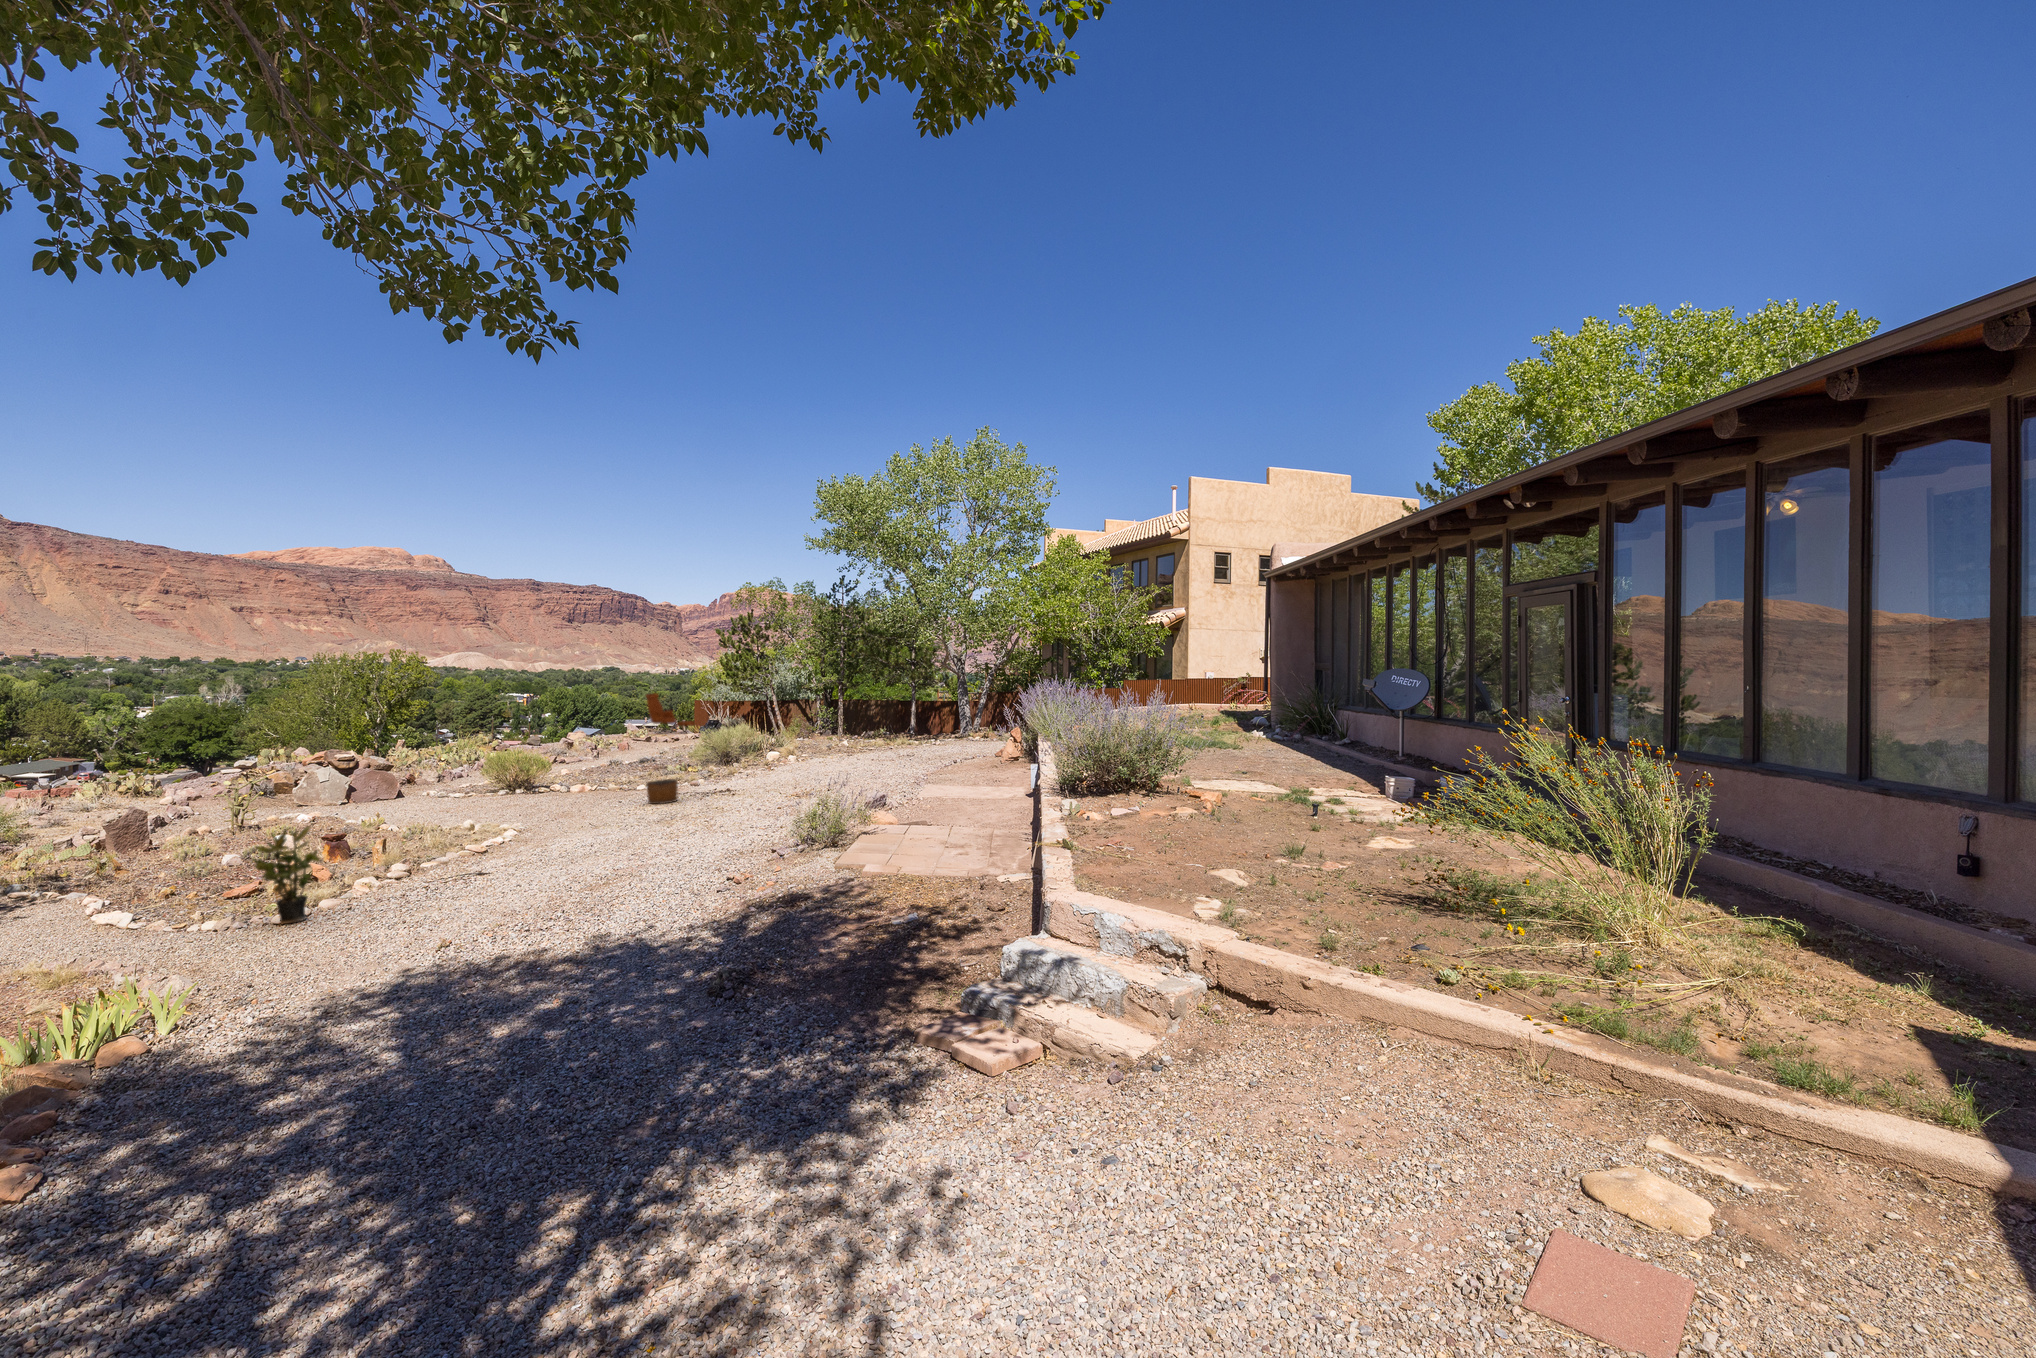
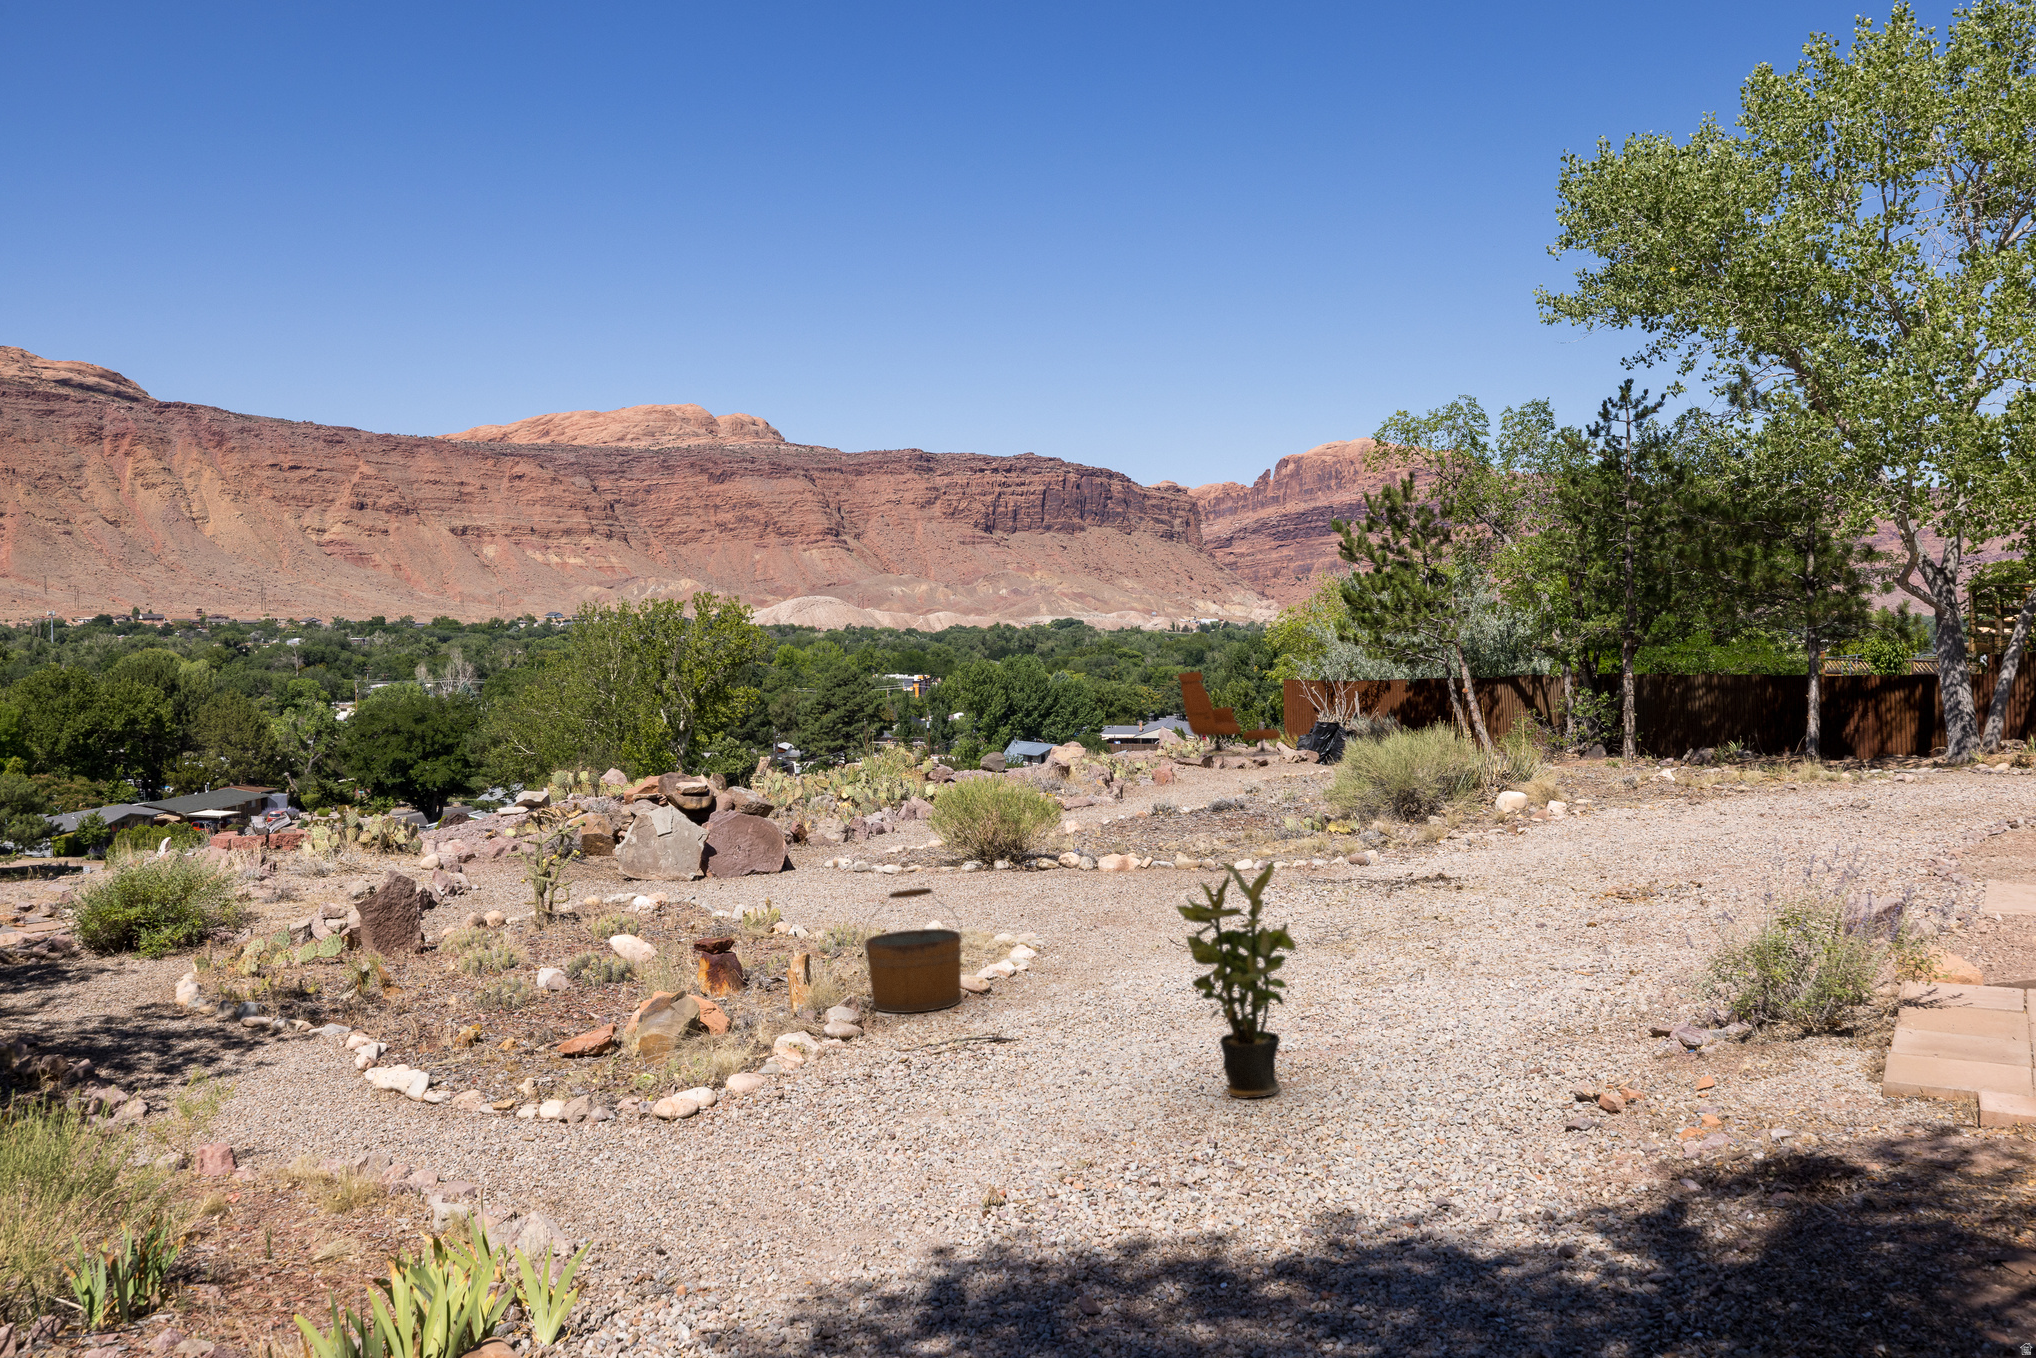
bucket: present [646,767,678,804] -> present [864,888,962,1013]
potted plant: present [254,826,321,924] -> present [1176,862,1296,1099]

